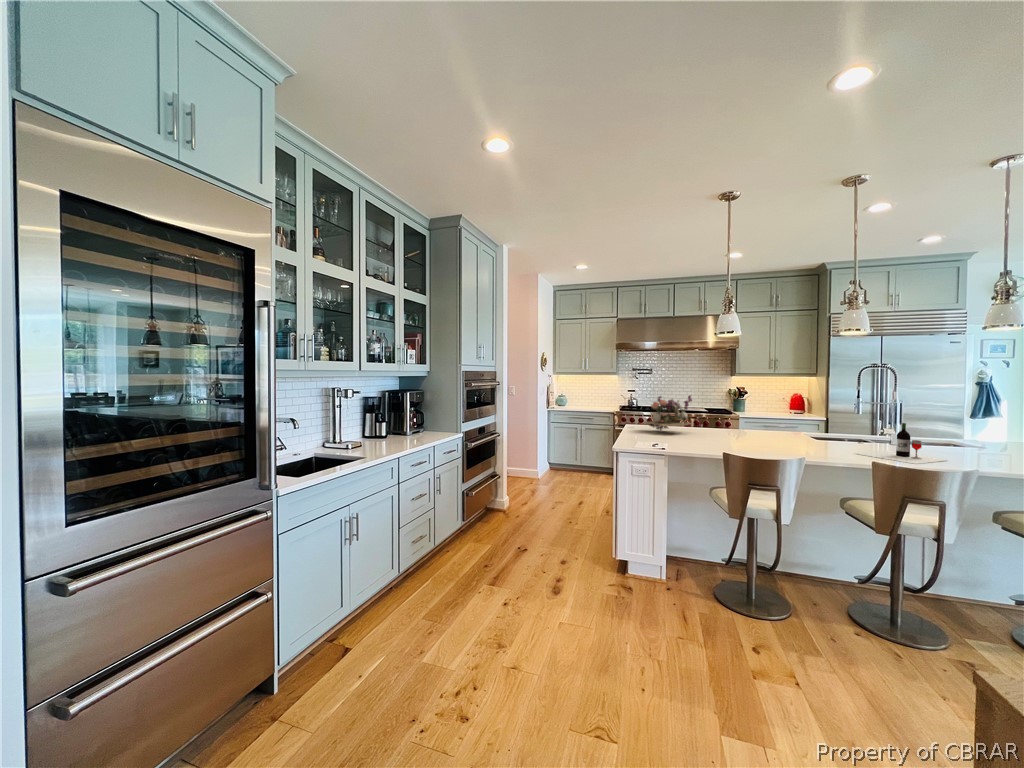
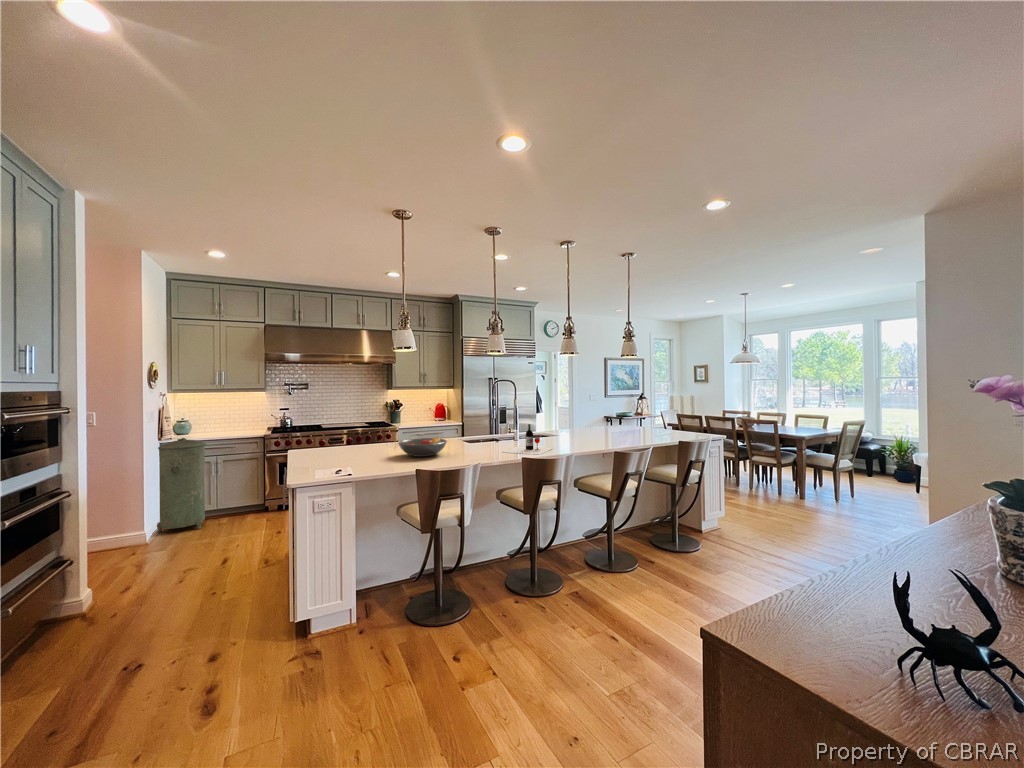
flower arrangement: present [645,395,692,430] -> none [314,411,372,454]
trash can: none [545,408,574,478] -> present [157,438,206,533]
fruit bowl: none [718,425,776,444] -> present [398,436,447,457]

